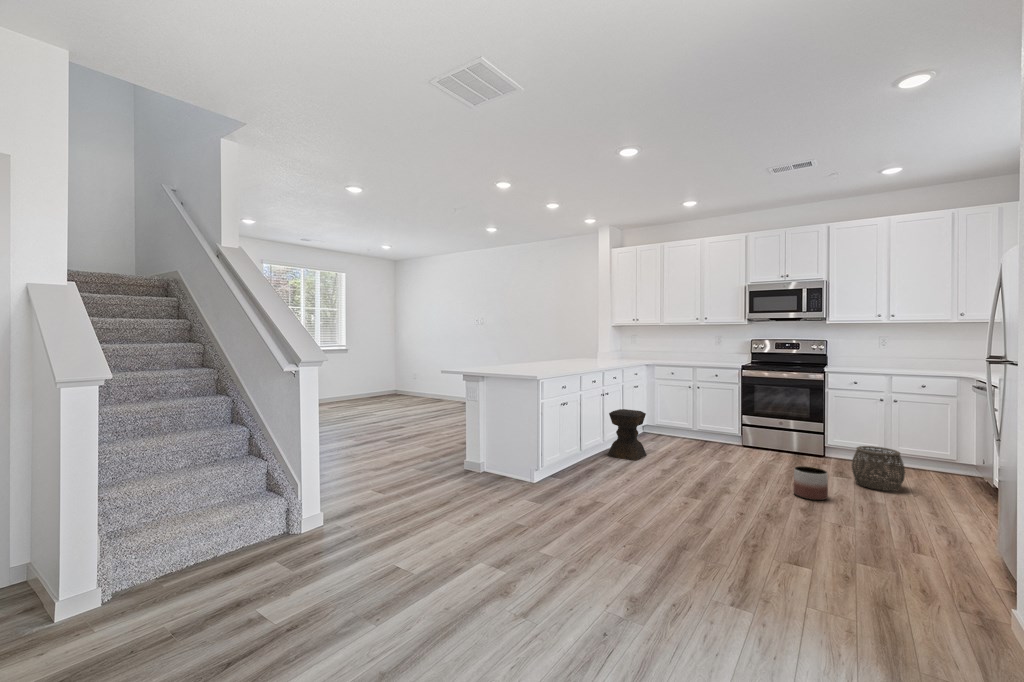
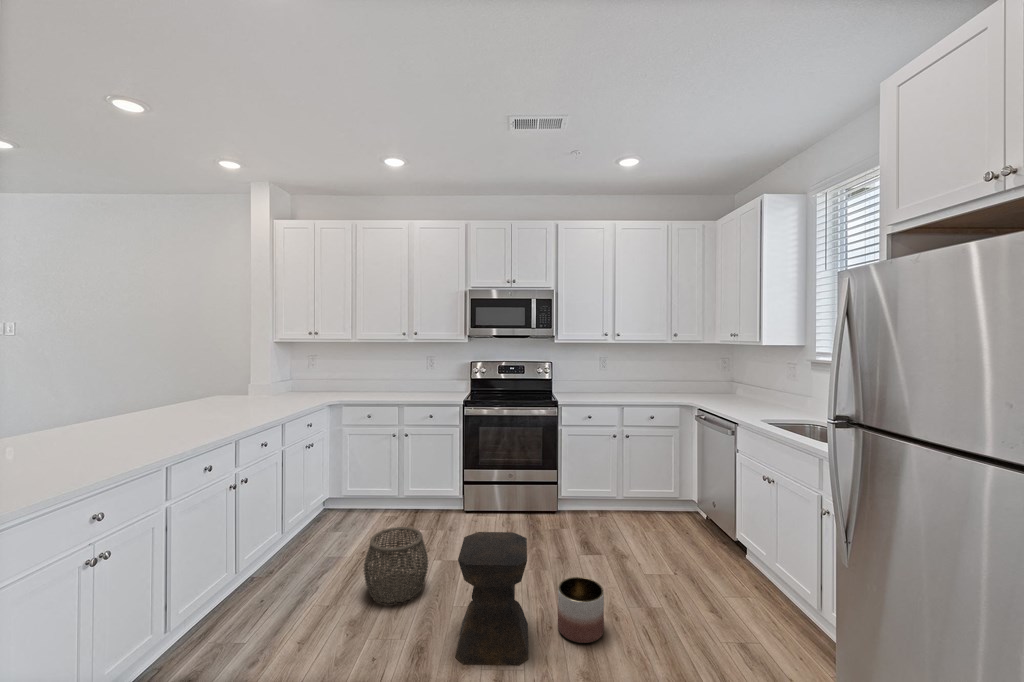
stool: present [608,409,646,460] -> present [455,532,529,666]
woven basket: present [852,446,905,491] -> present [364,527,428,604]

